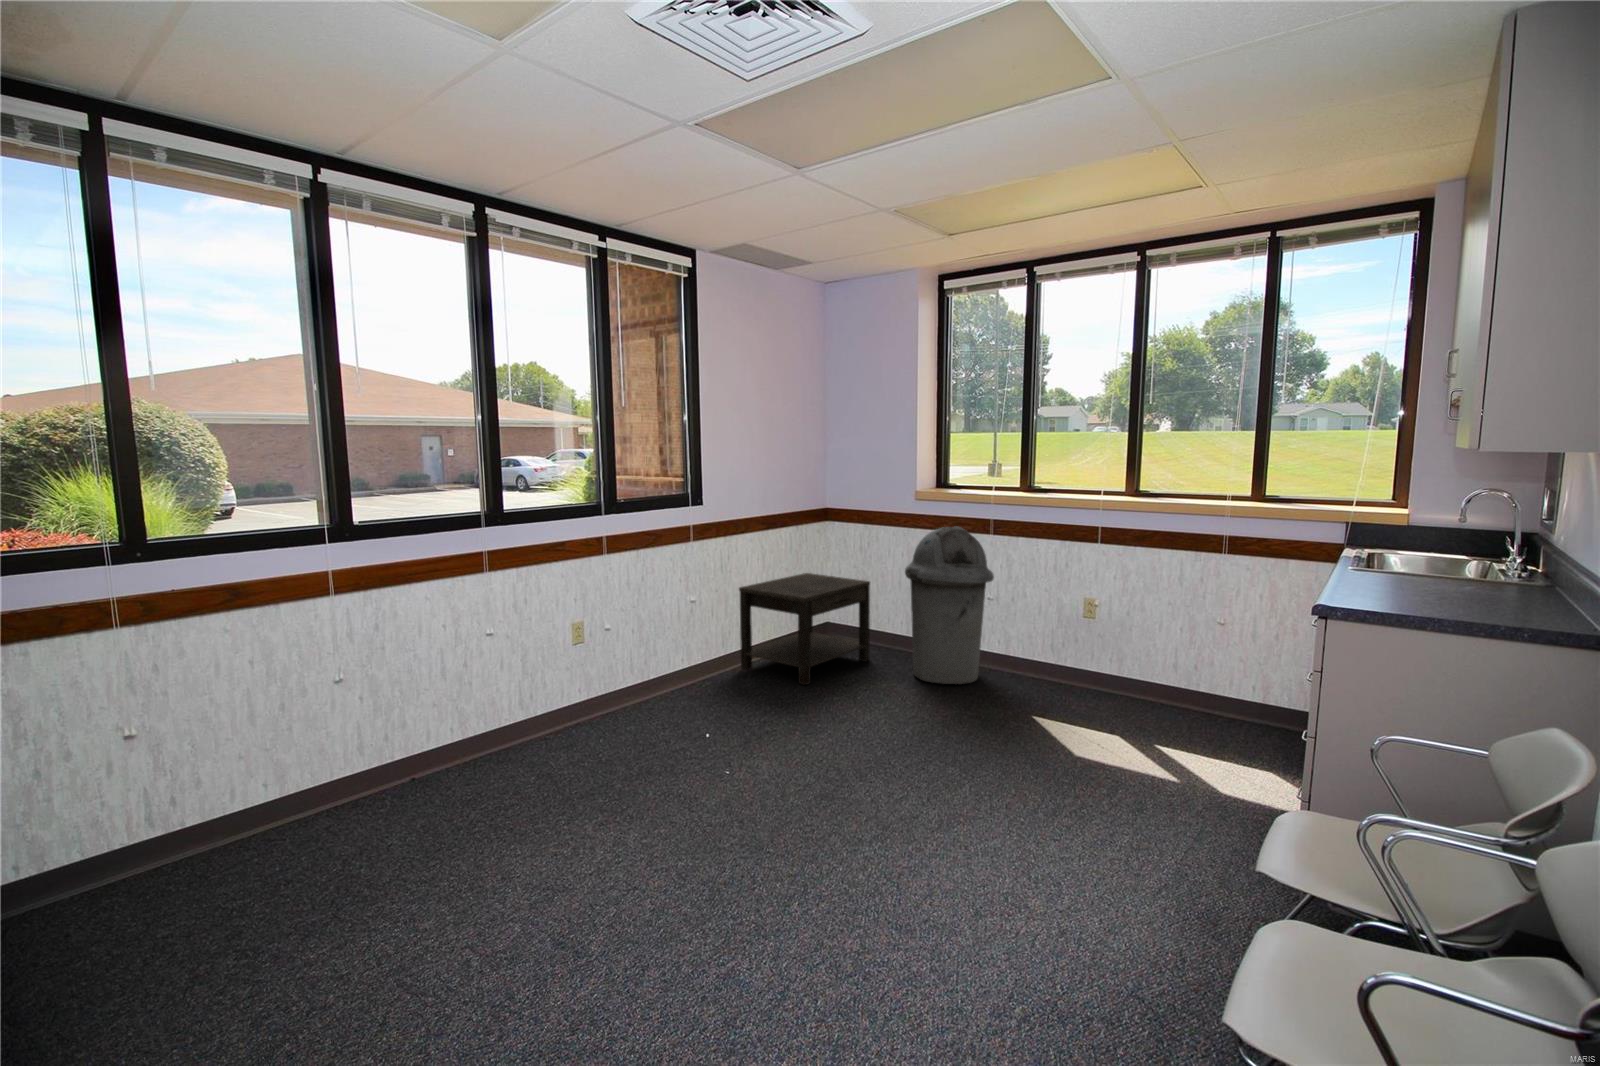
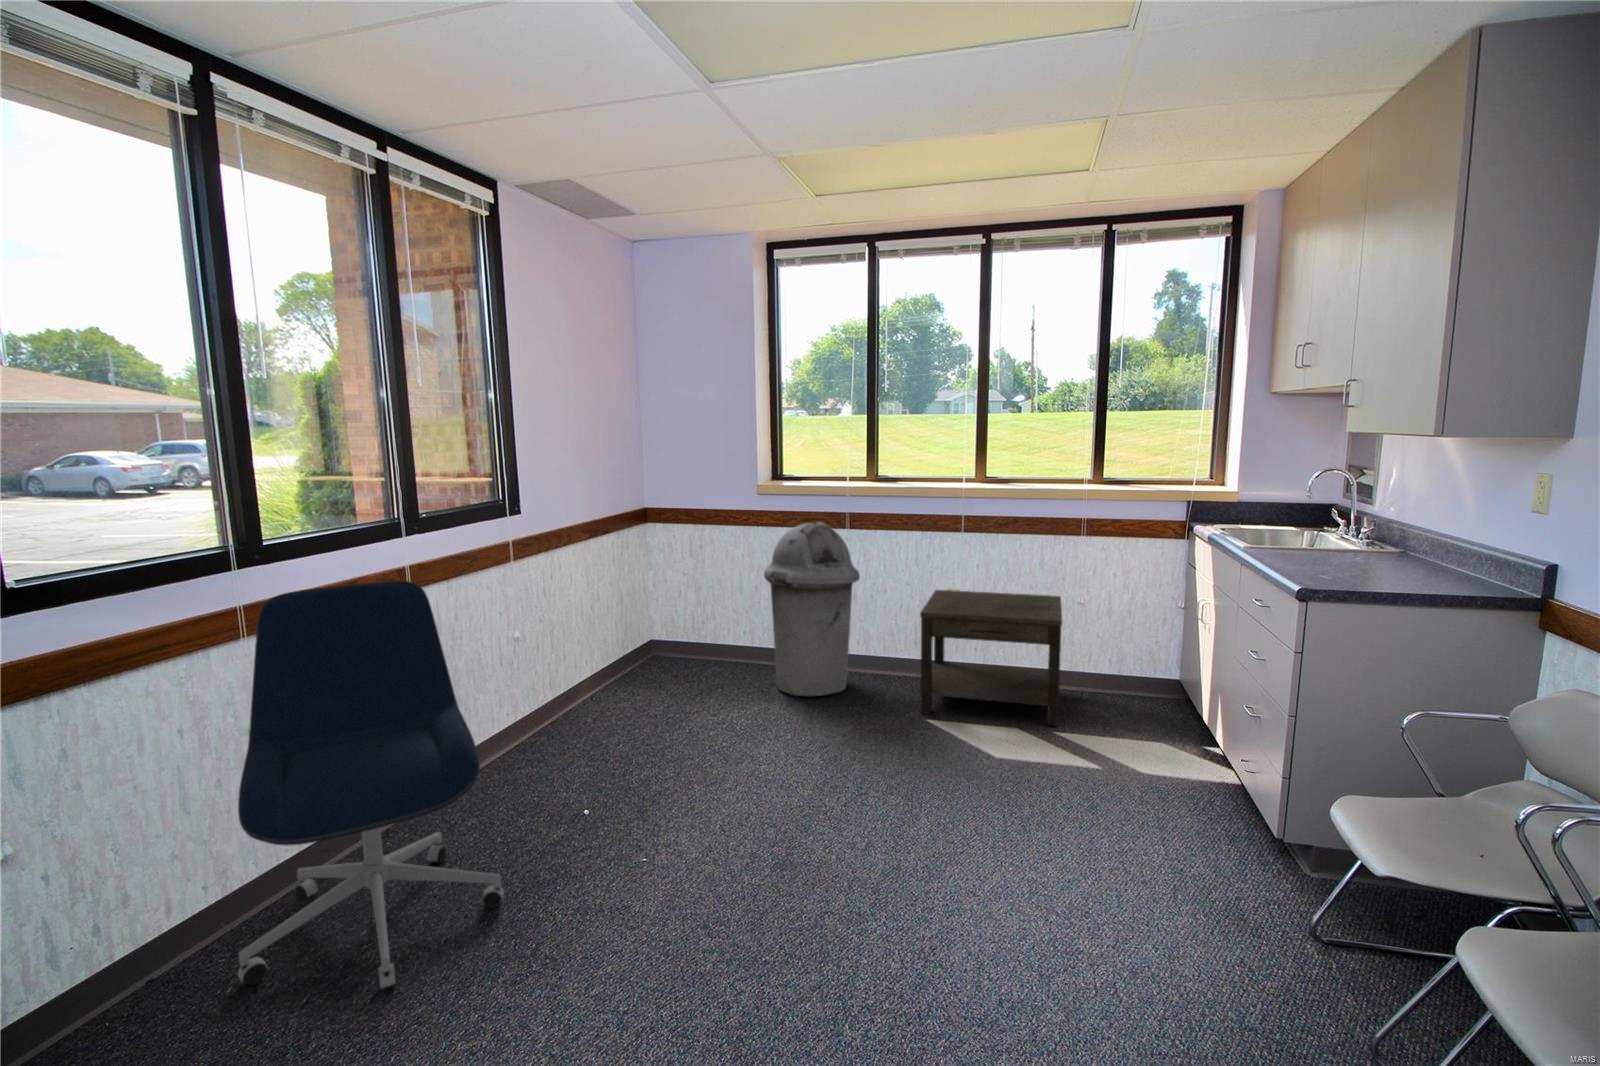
office chair: none [452,543,621,810] -> present [238,581,504,991]
side table: present [739,573,870,685] -> present [920,590,1062,726]

